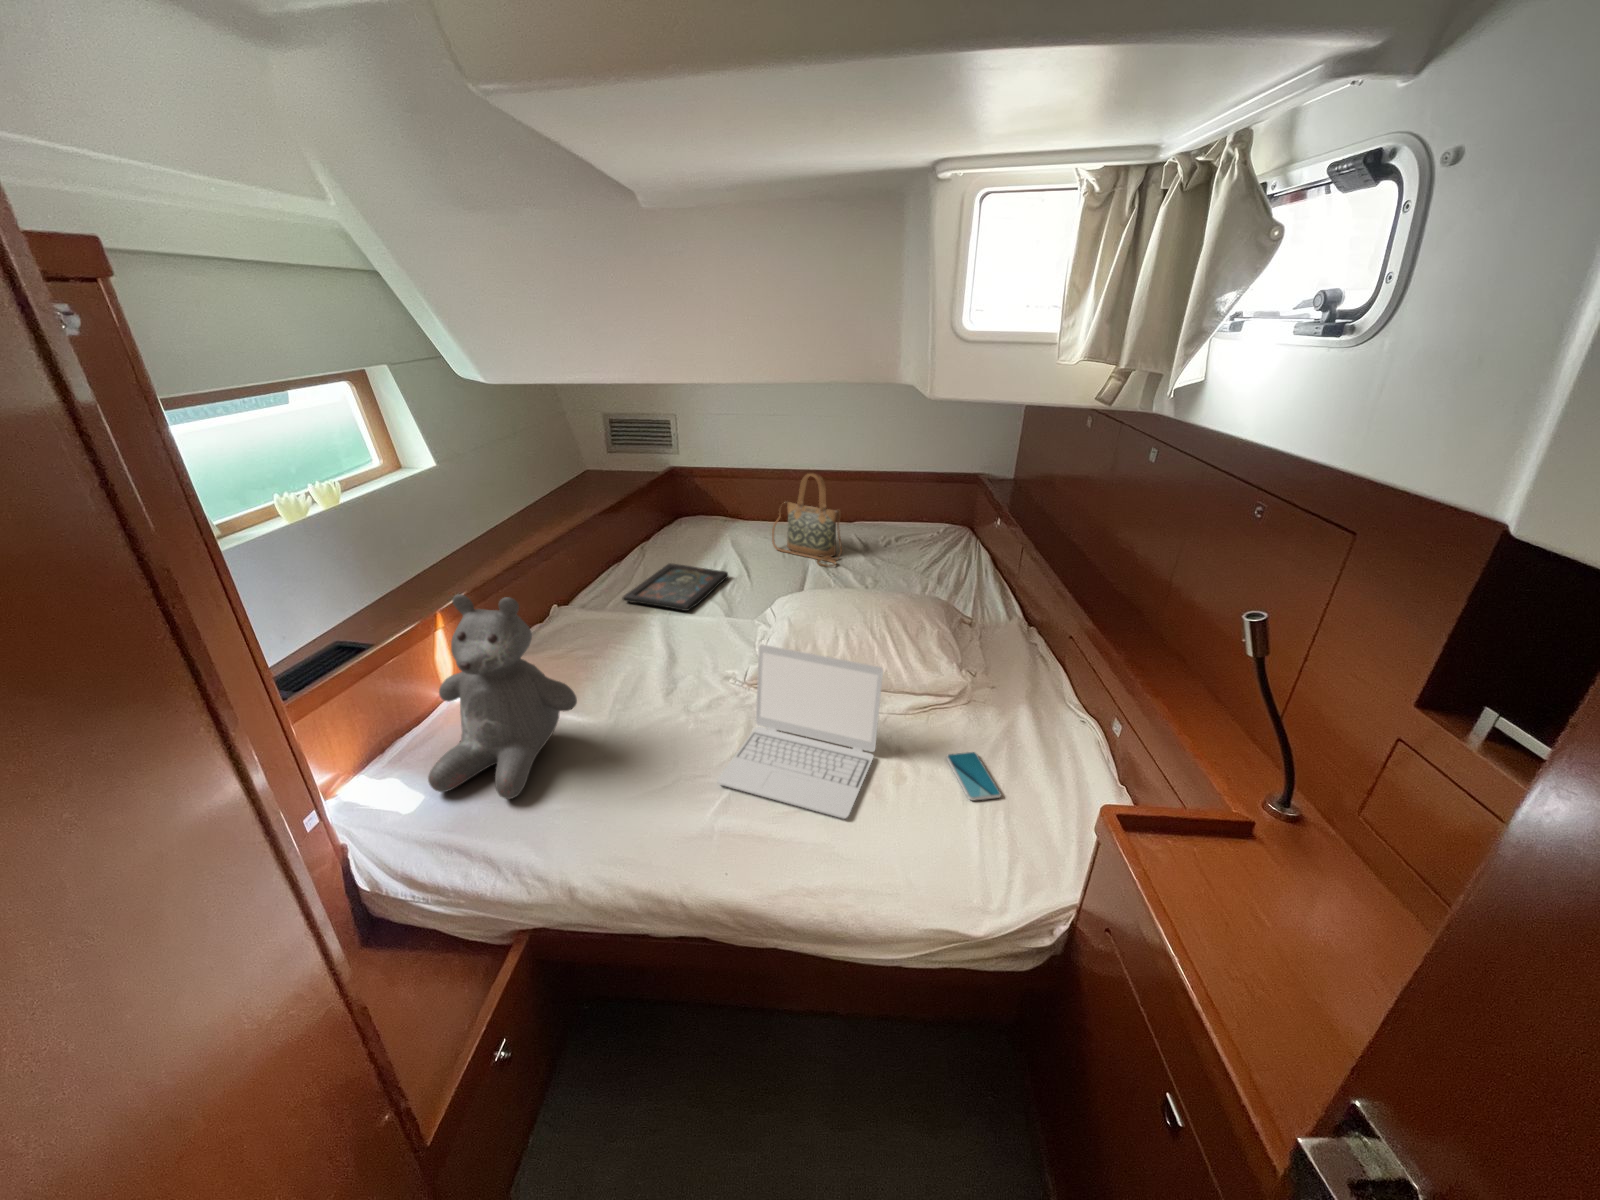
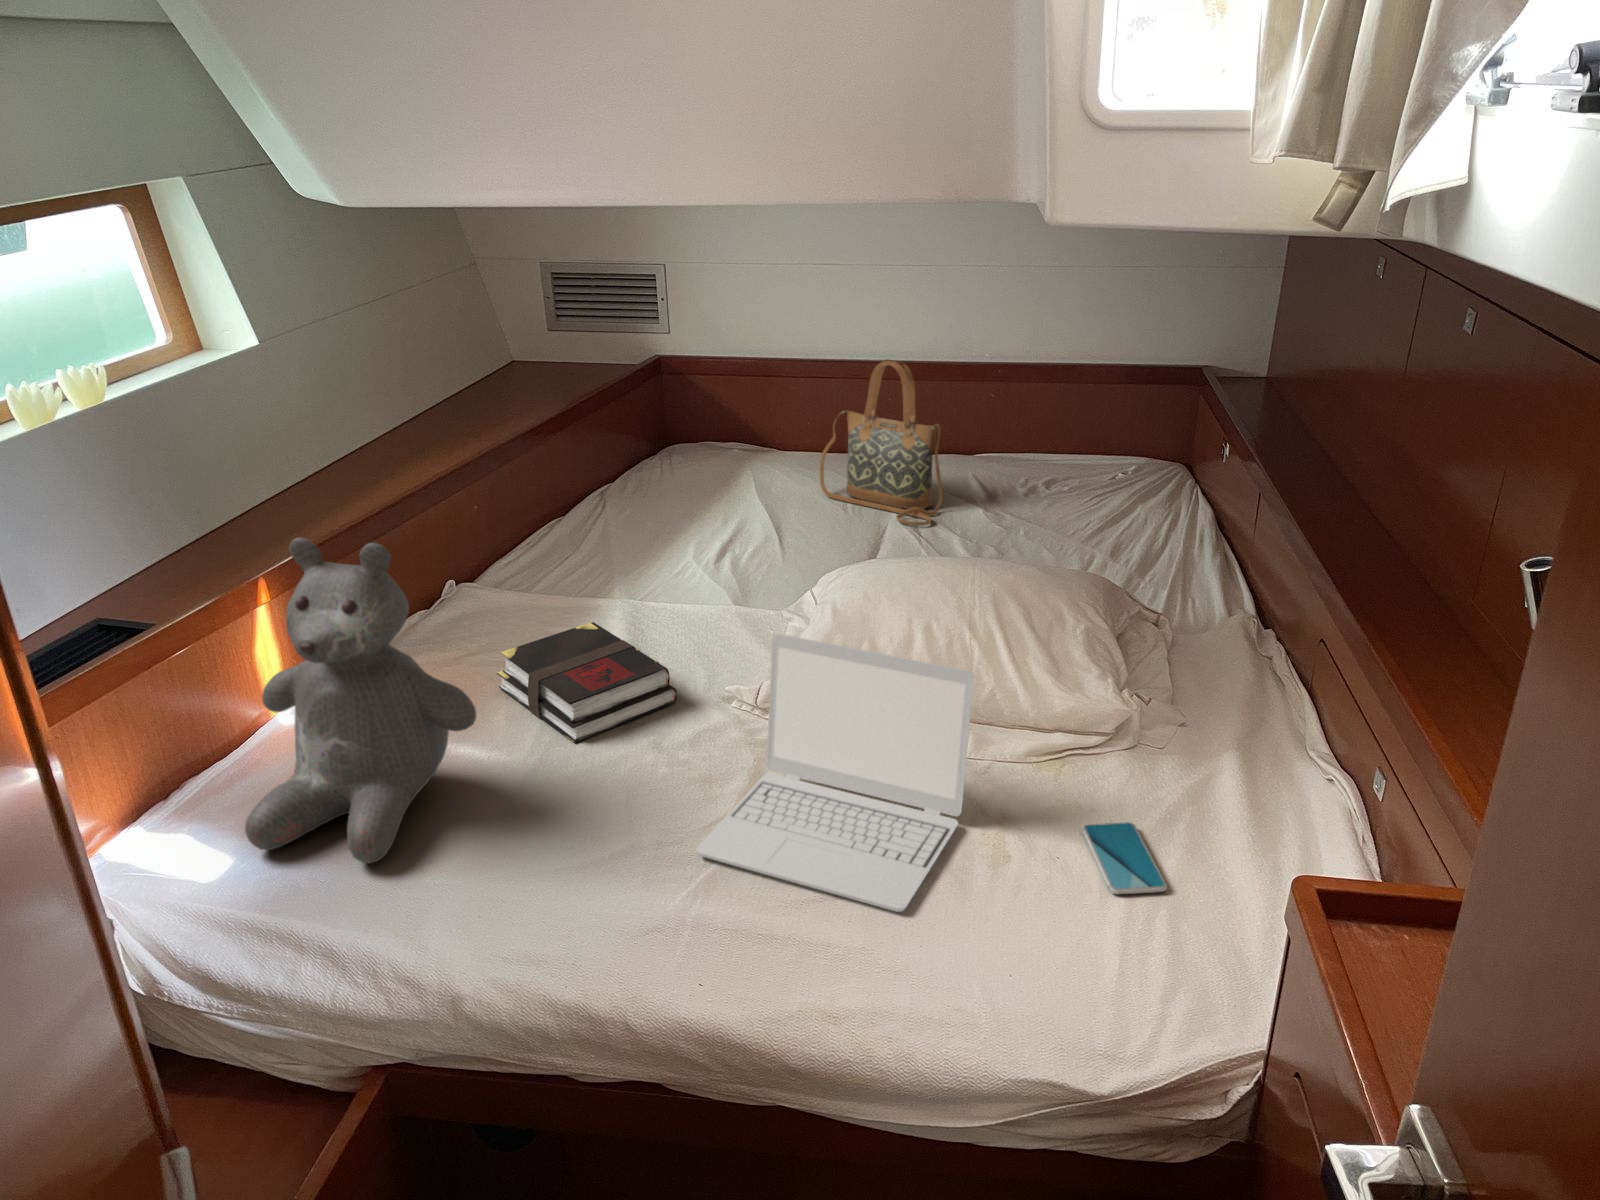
tray: present [622,563,728,611] -> none [556,515,739,593]
book: none [589,632,699,710] -> present [497,622,677,743]

